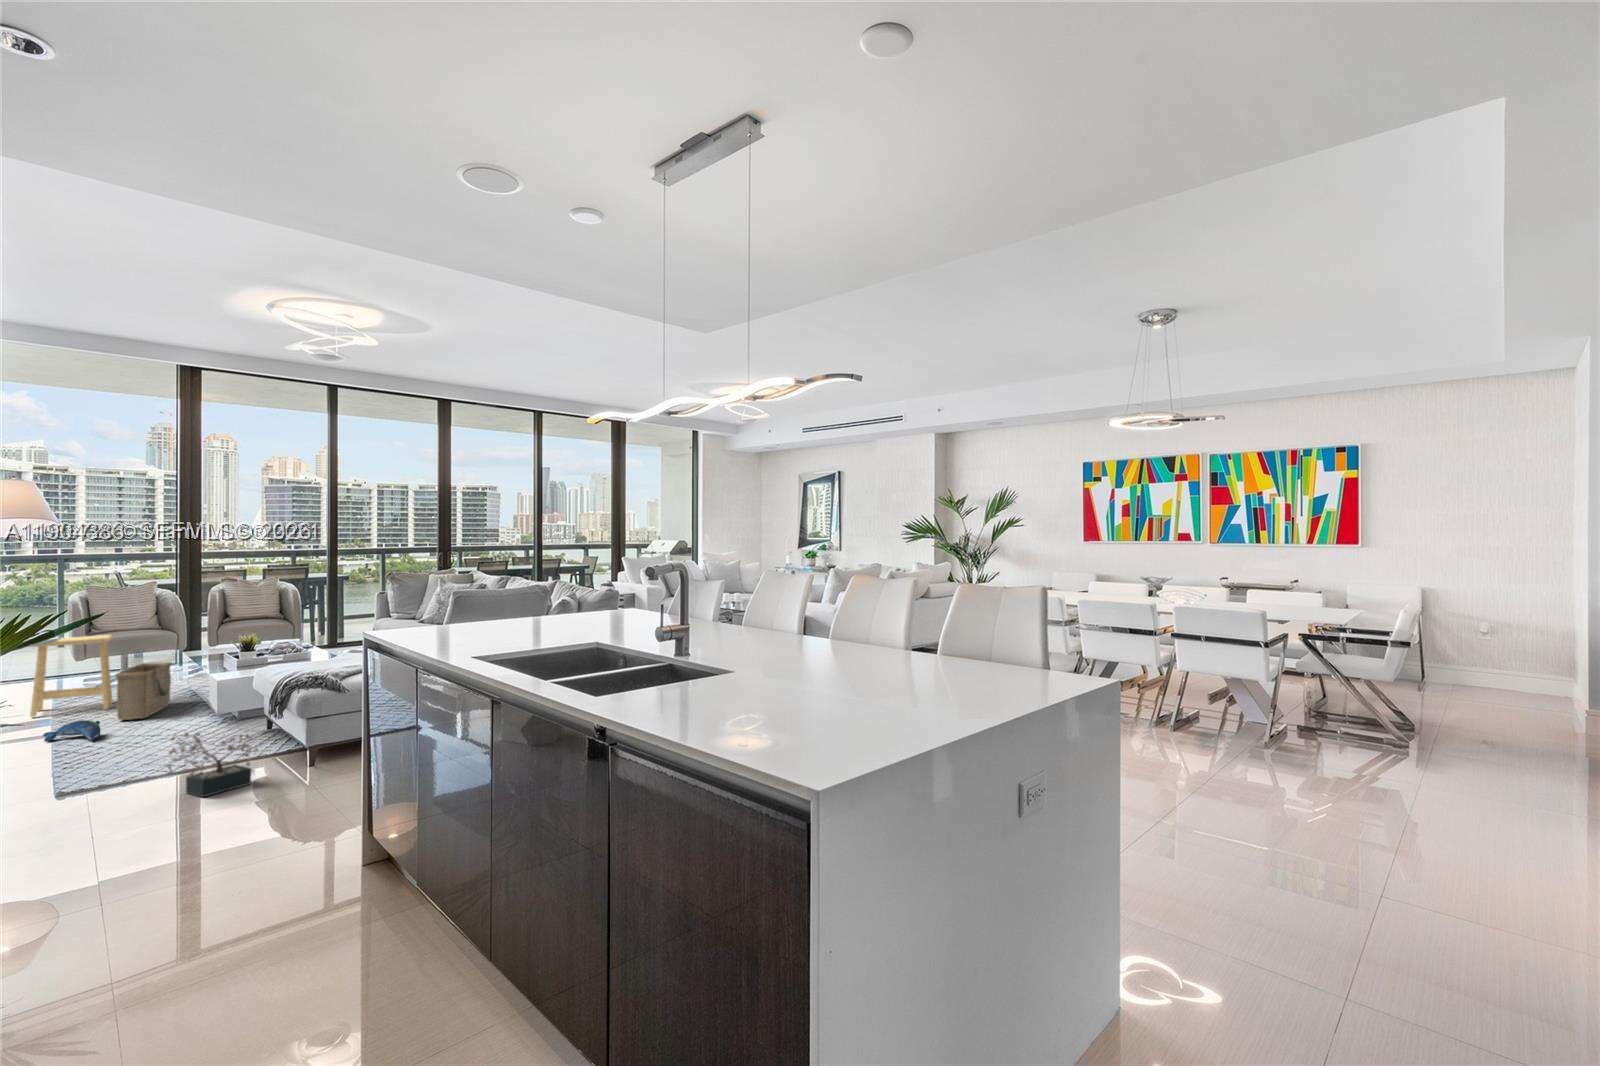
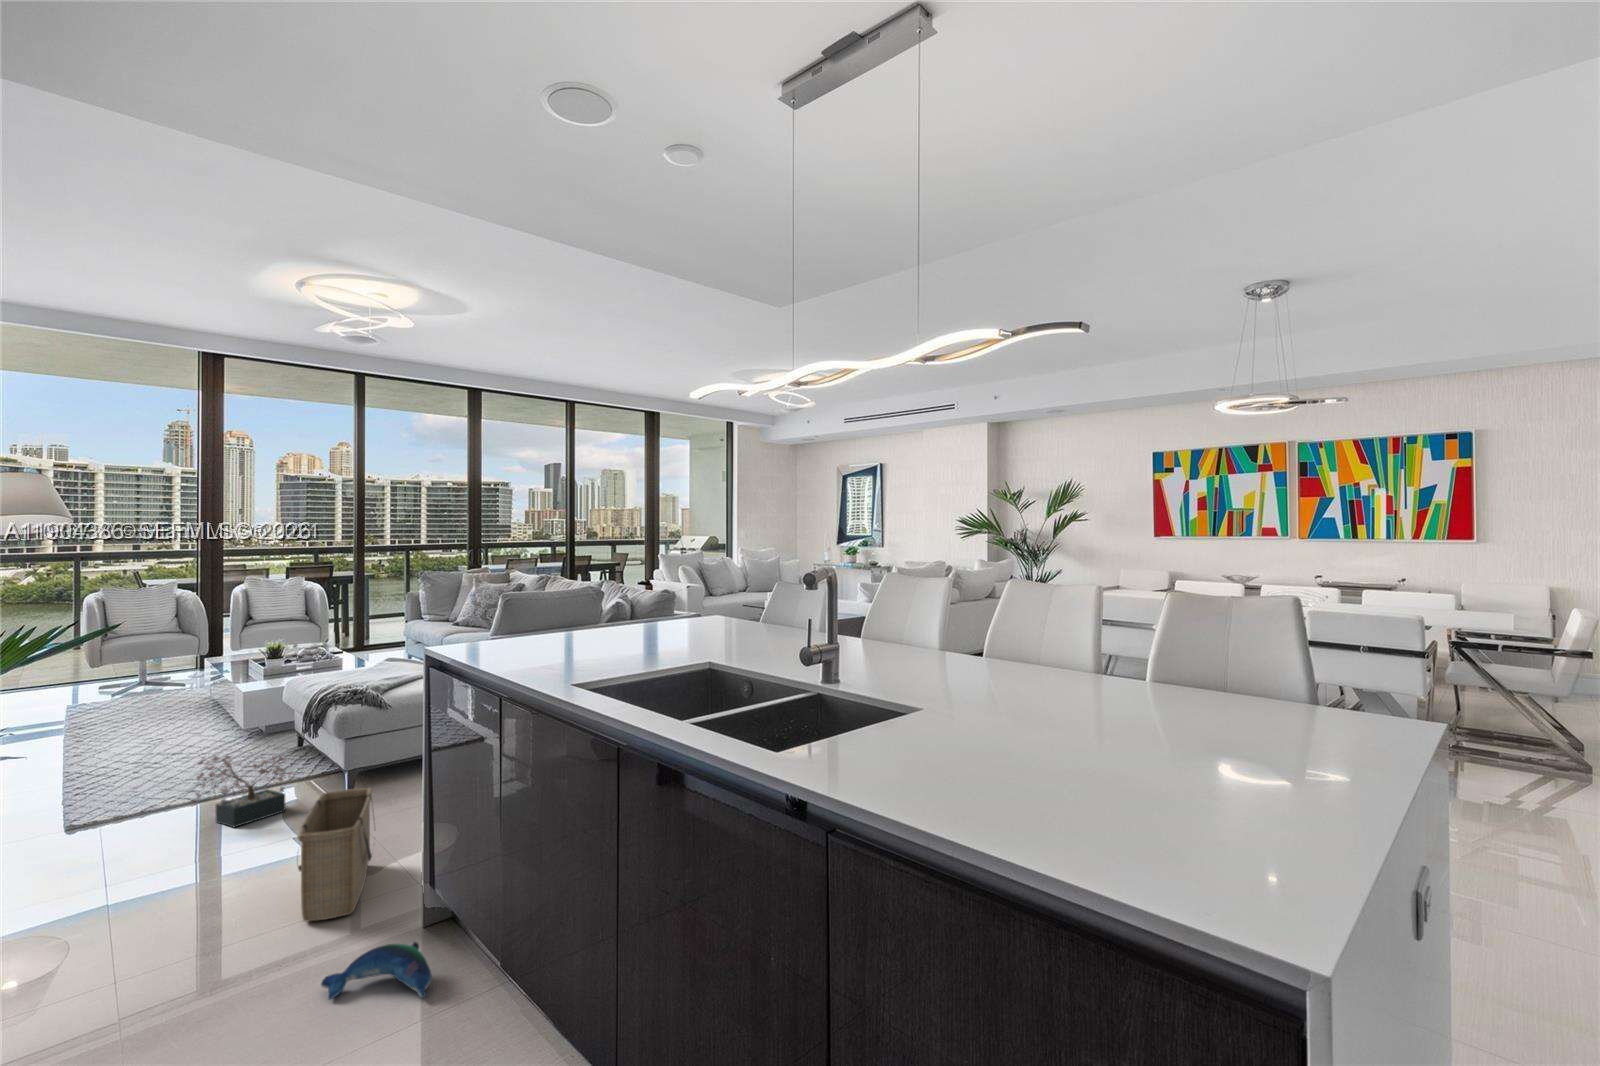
footstool: present [30,635,113,717] -> none [46,642,133,731]
basket: present [115,662,172,720] -> present [298,788,372,921]
plush toy: present [43,720,100,741] -> present [321,942,432,999]

